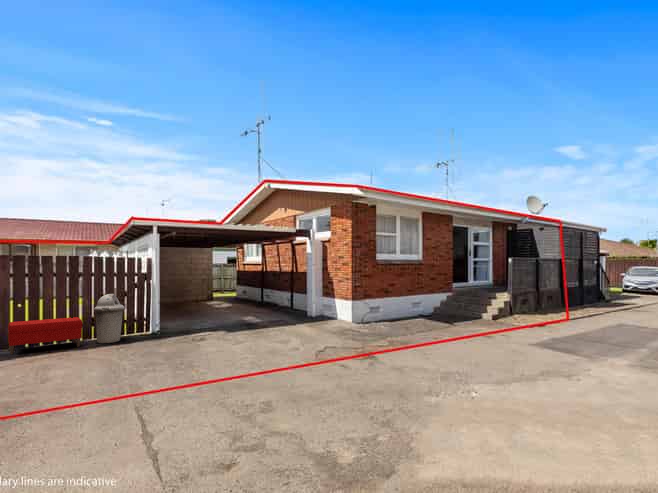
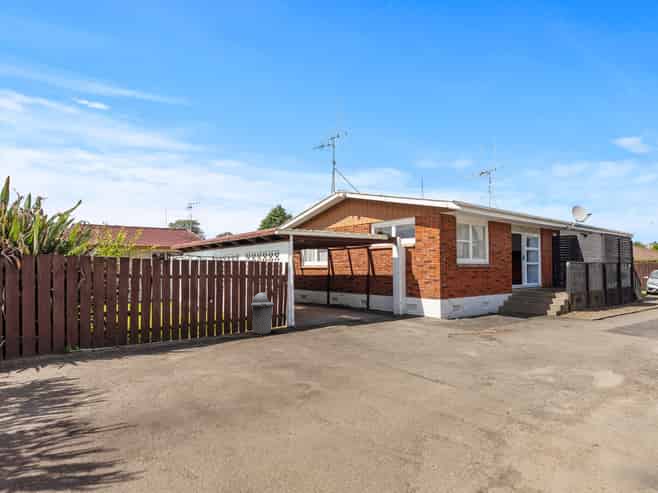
bench: present [8,317,82,355] -> none [194,312,249,341]

